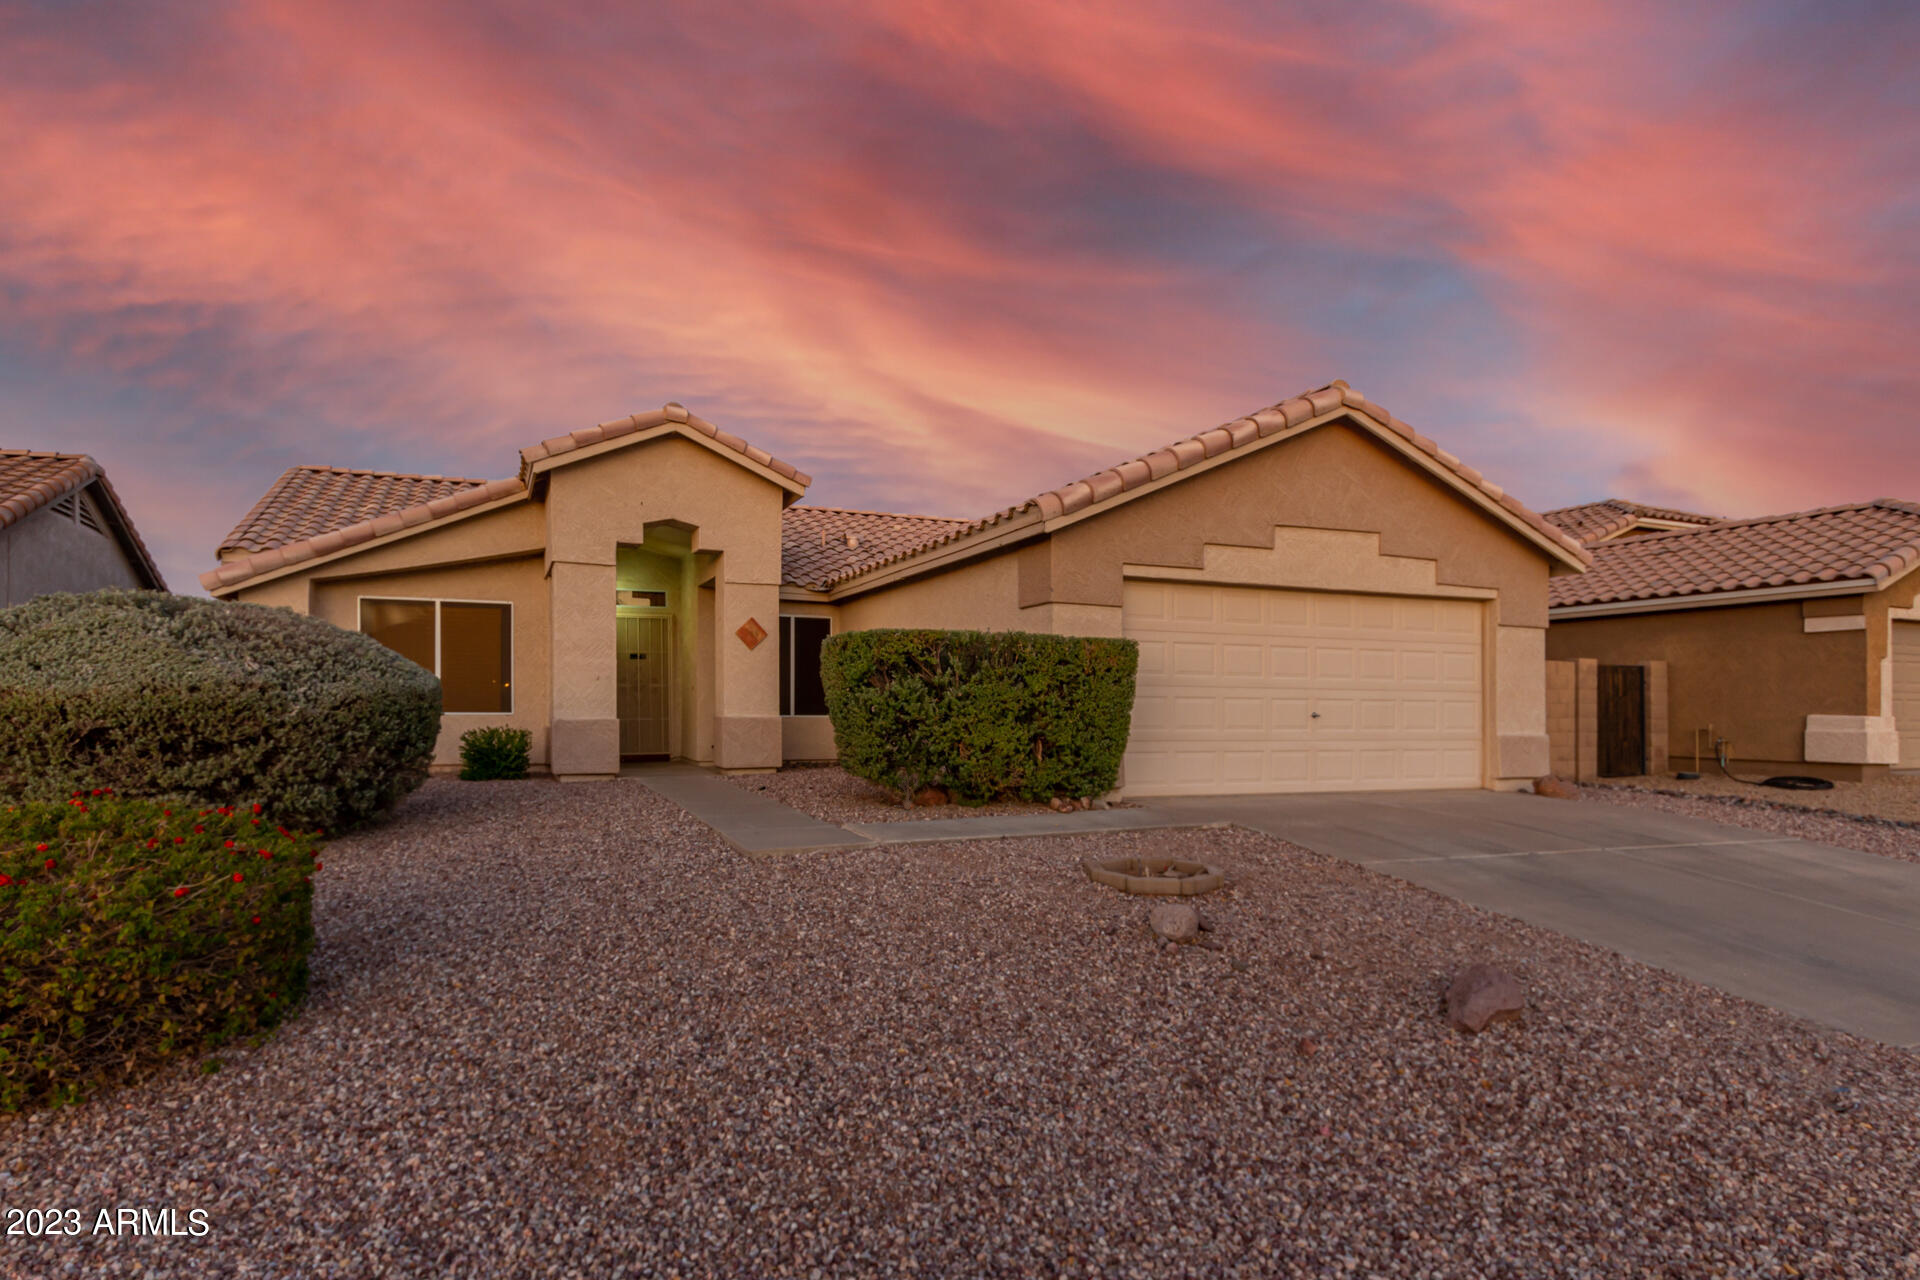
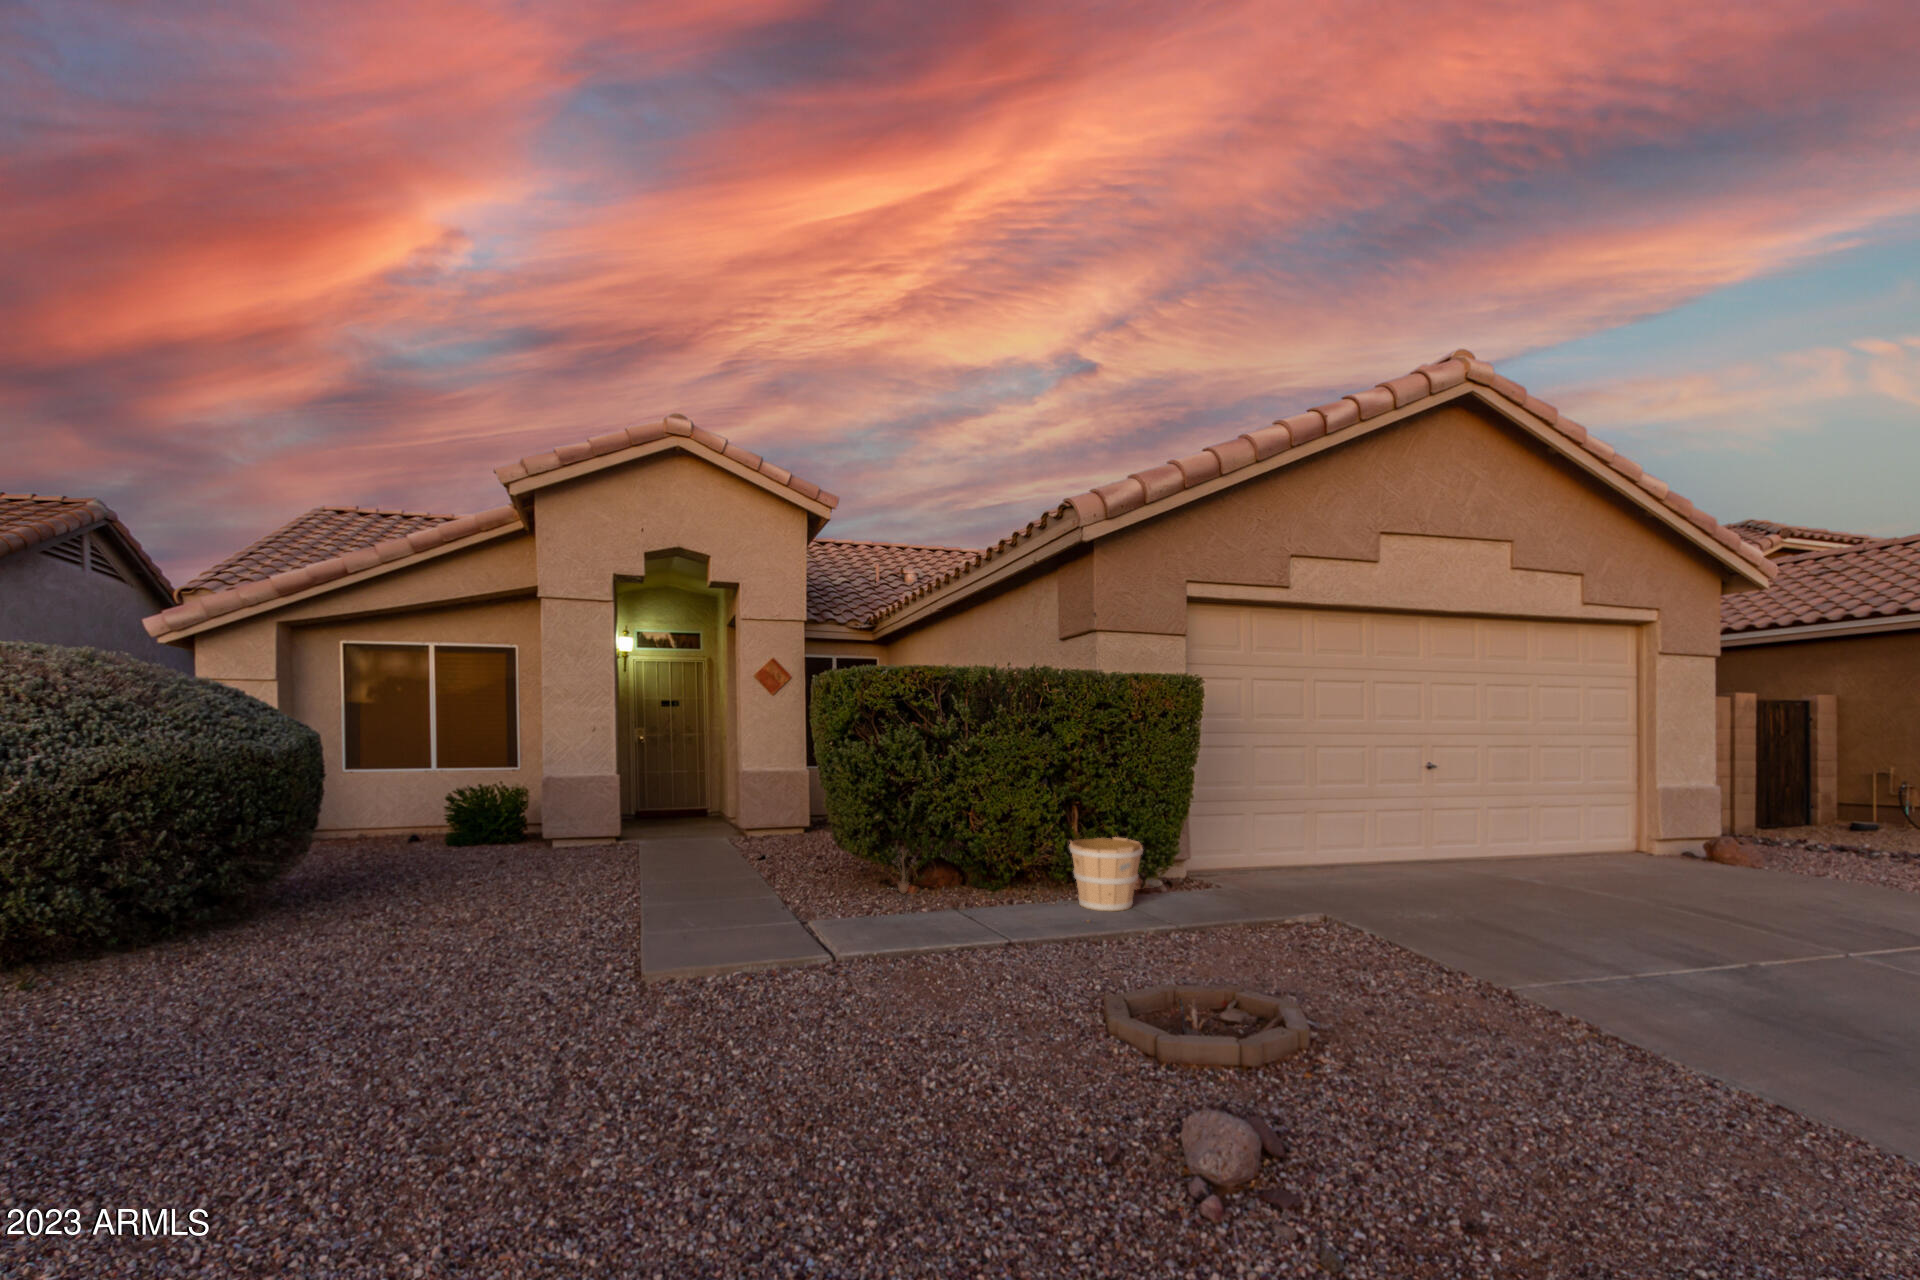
wooden bucket: none [1038,763,1096,819] -> present [1069,837,1143,911]

